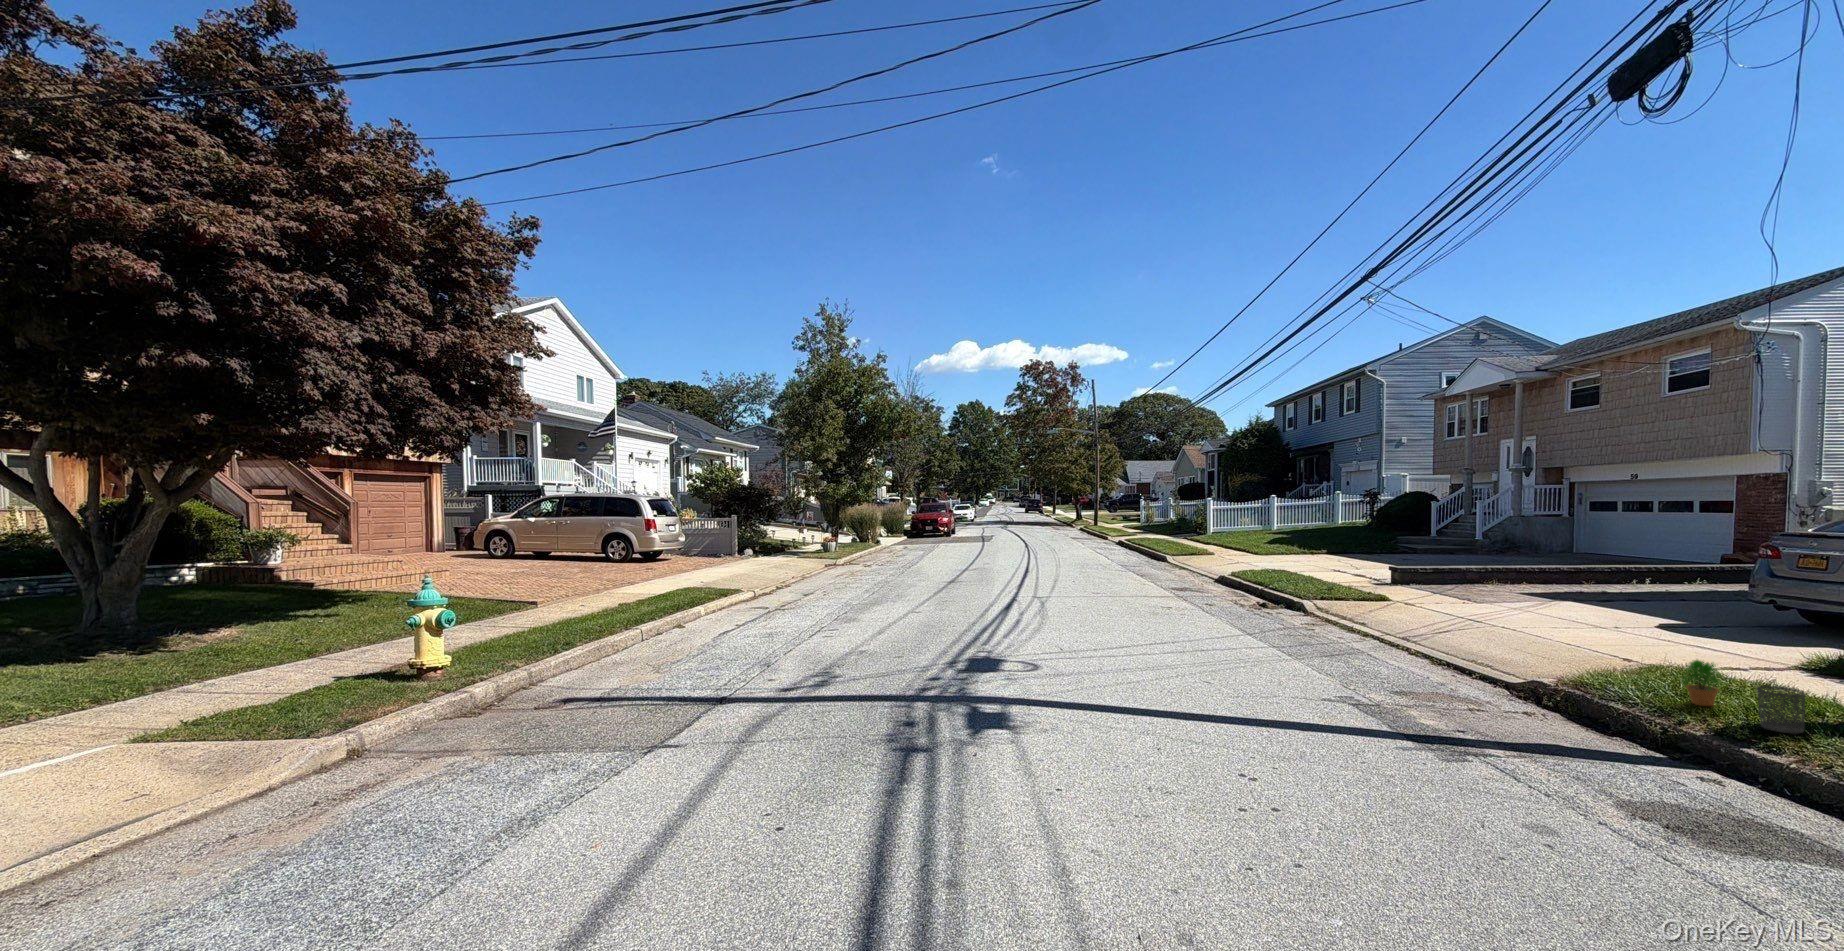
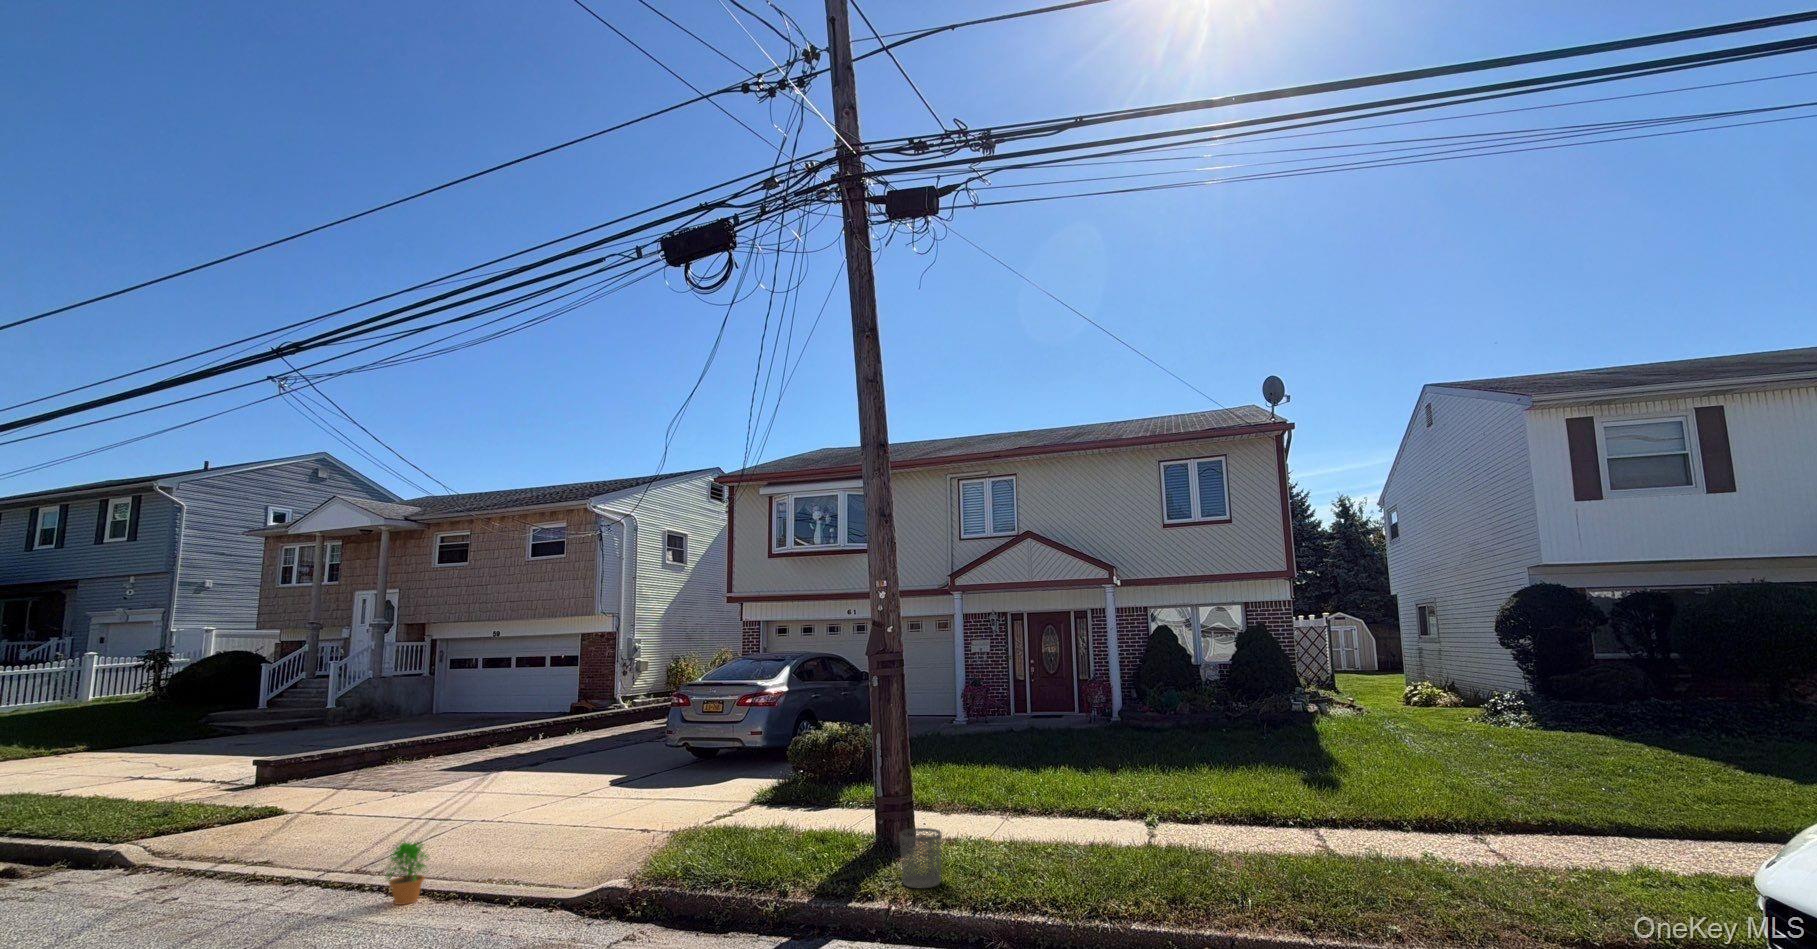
potted plant: present [1682,660,1721,706] -> present [385,842,428,905]

